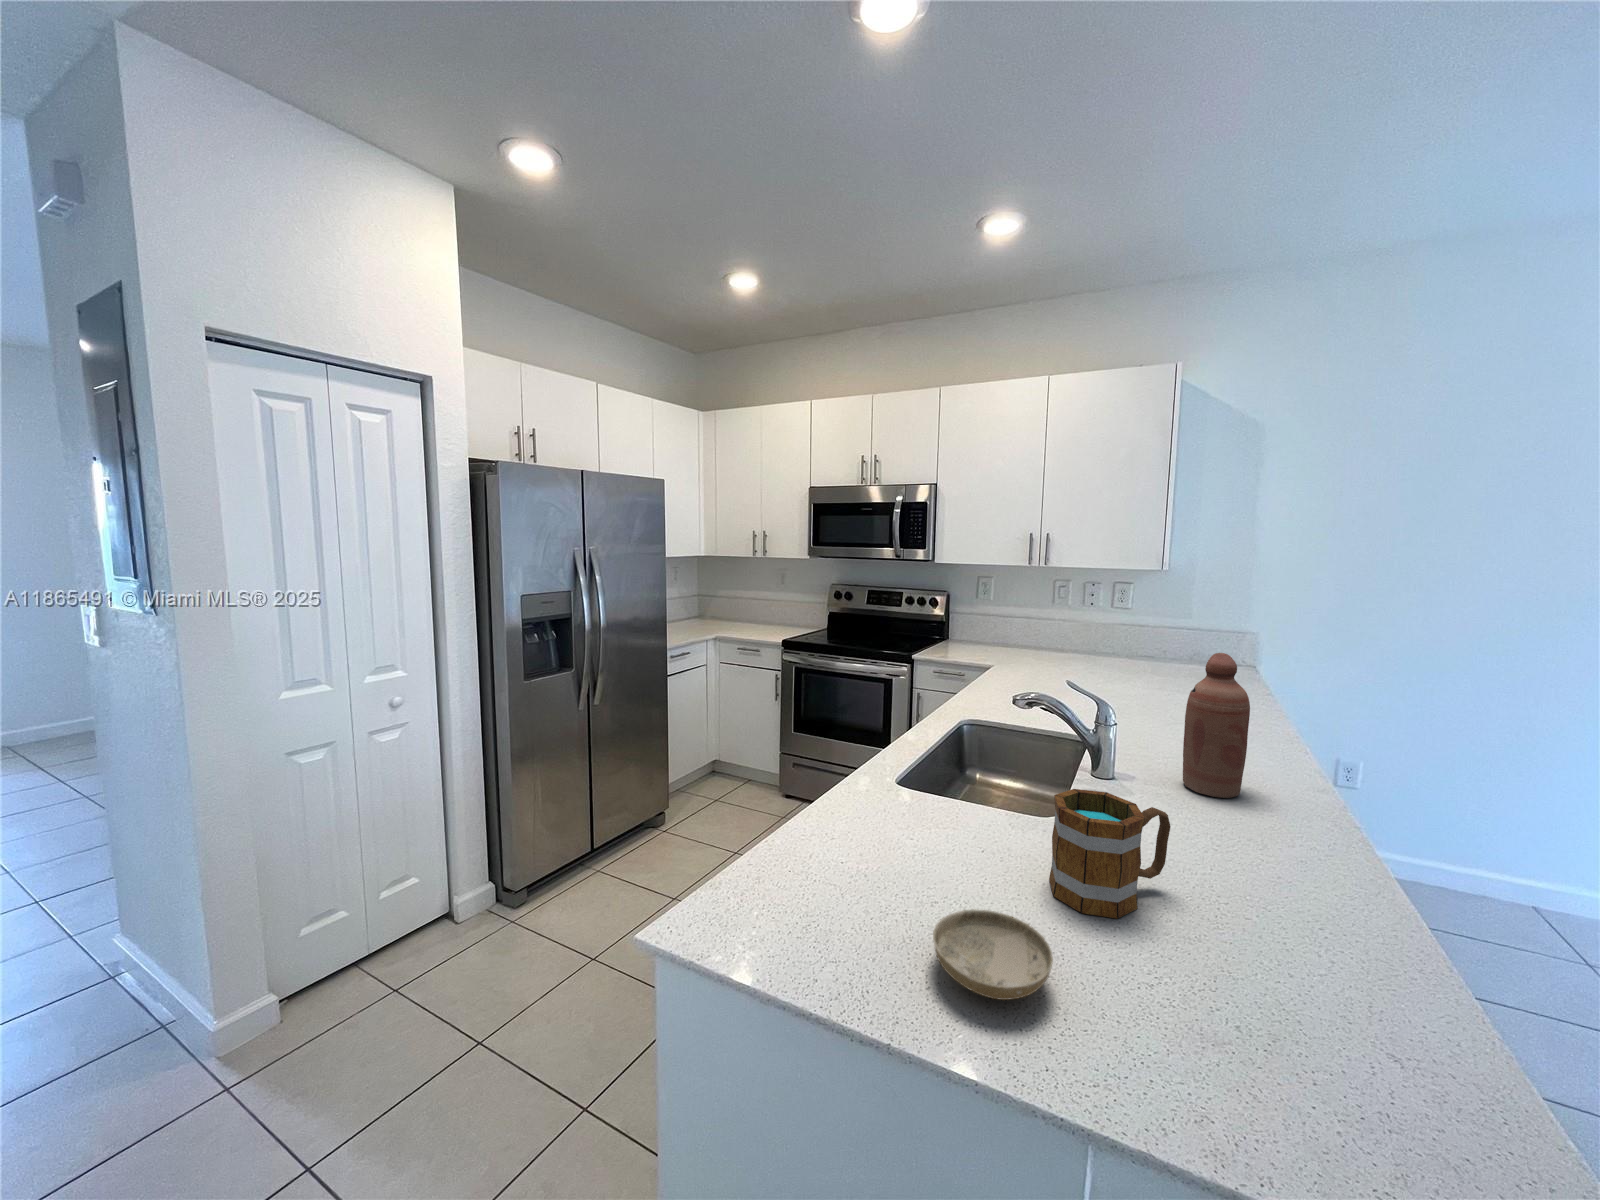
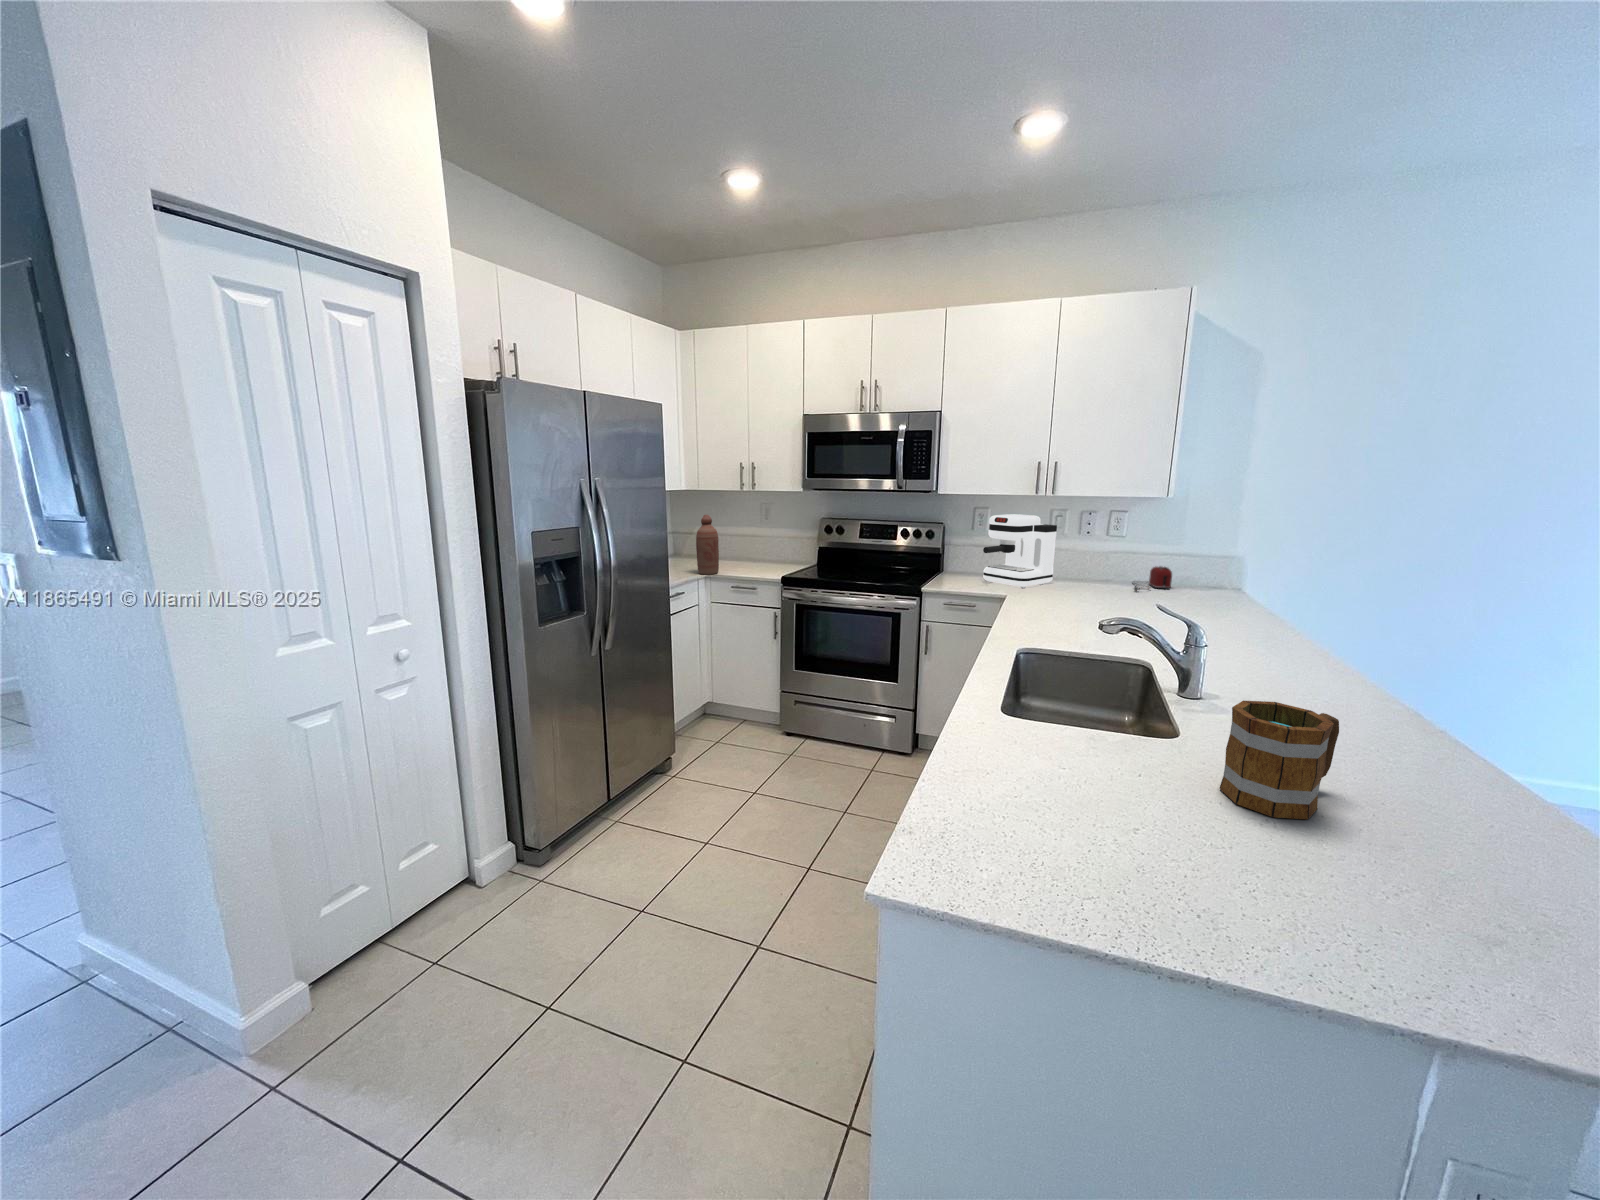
coffee maker: none [975,584,1053,659] -> present [983,514,1057,588]
toaster: none [1130,642,1177,667] -> present [1134,566,1172,591]
bottle: present [1183,653,1250,798] -> present [696,515,719,574]
ceramic bowl: present [933,909,1053,1000] -> none [1178,821,1321,904]

